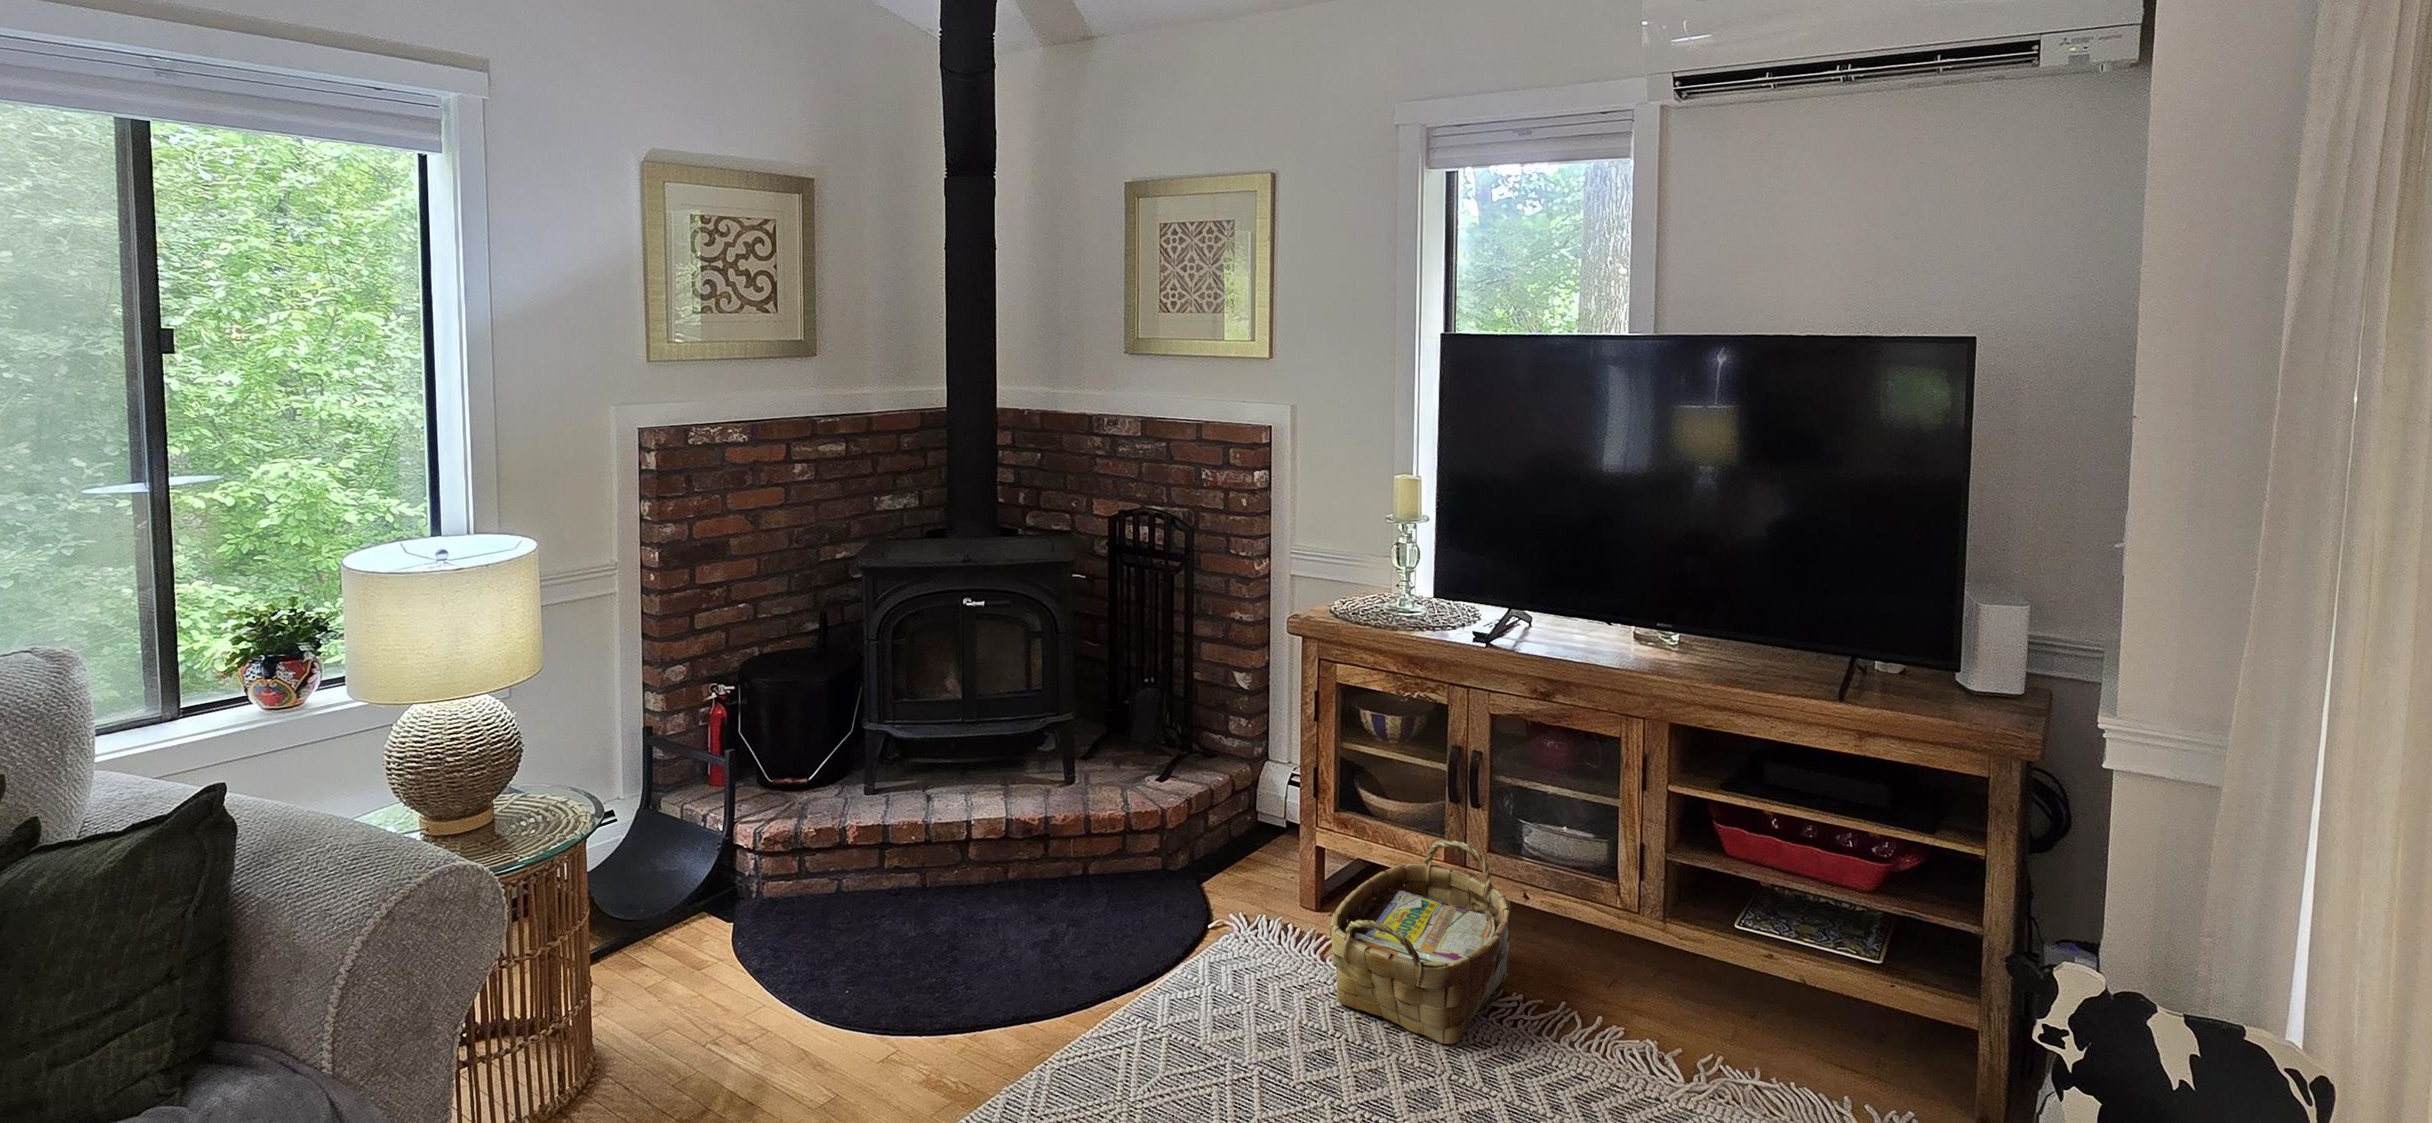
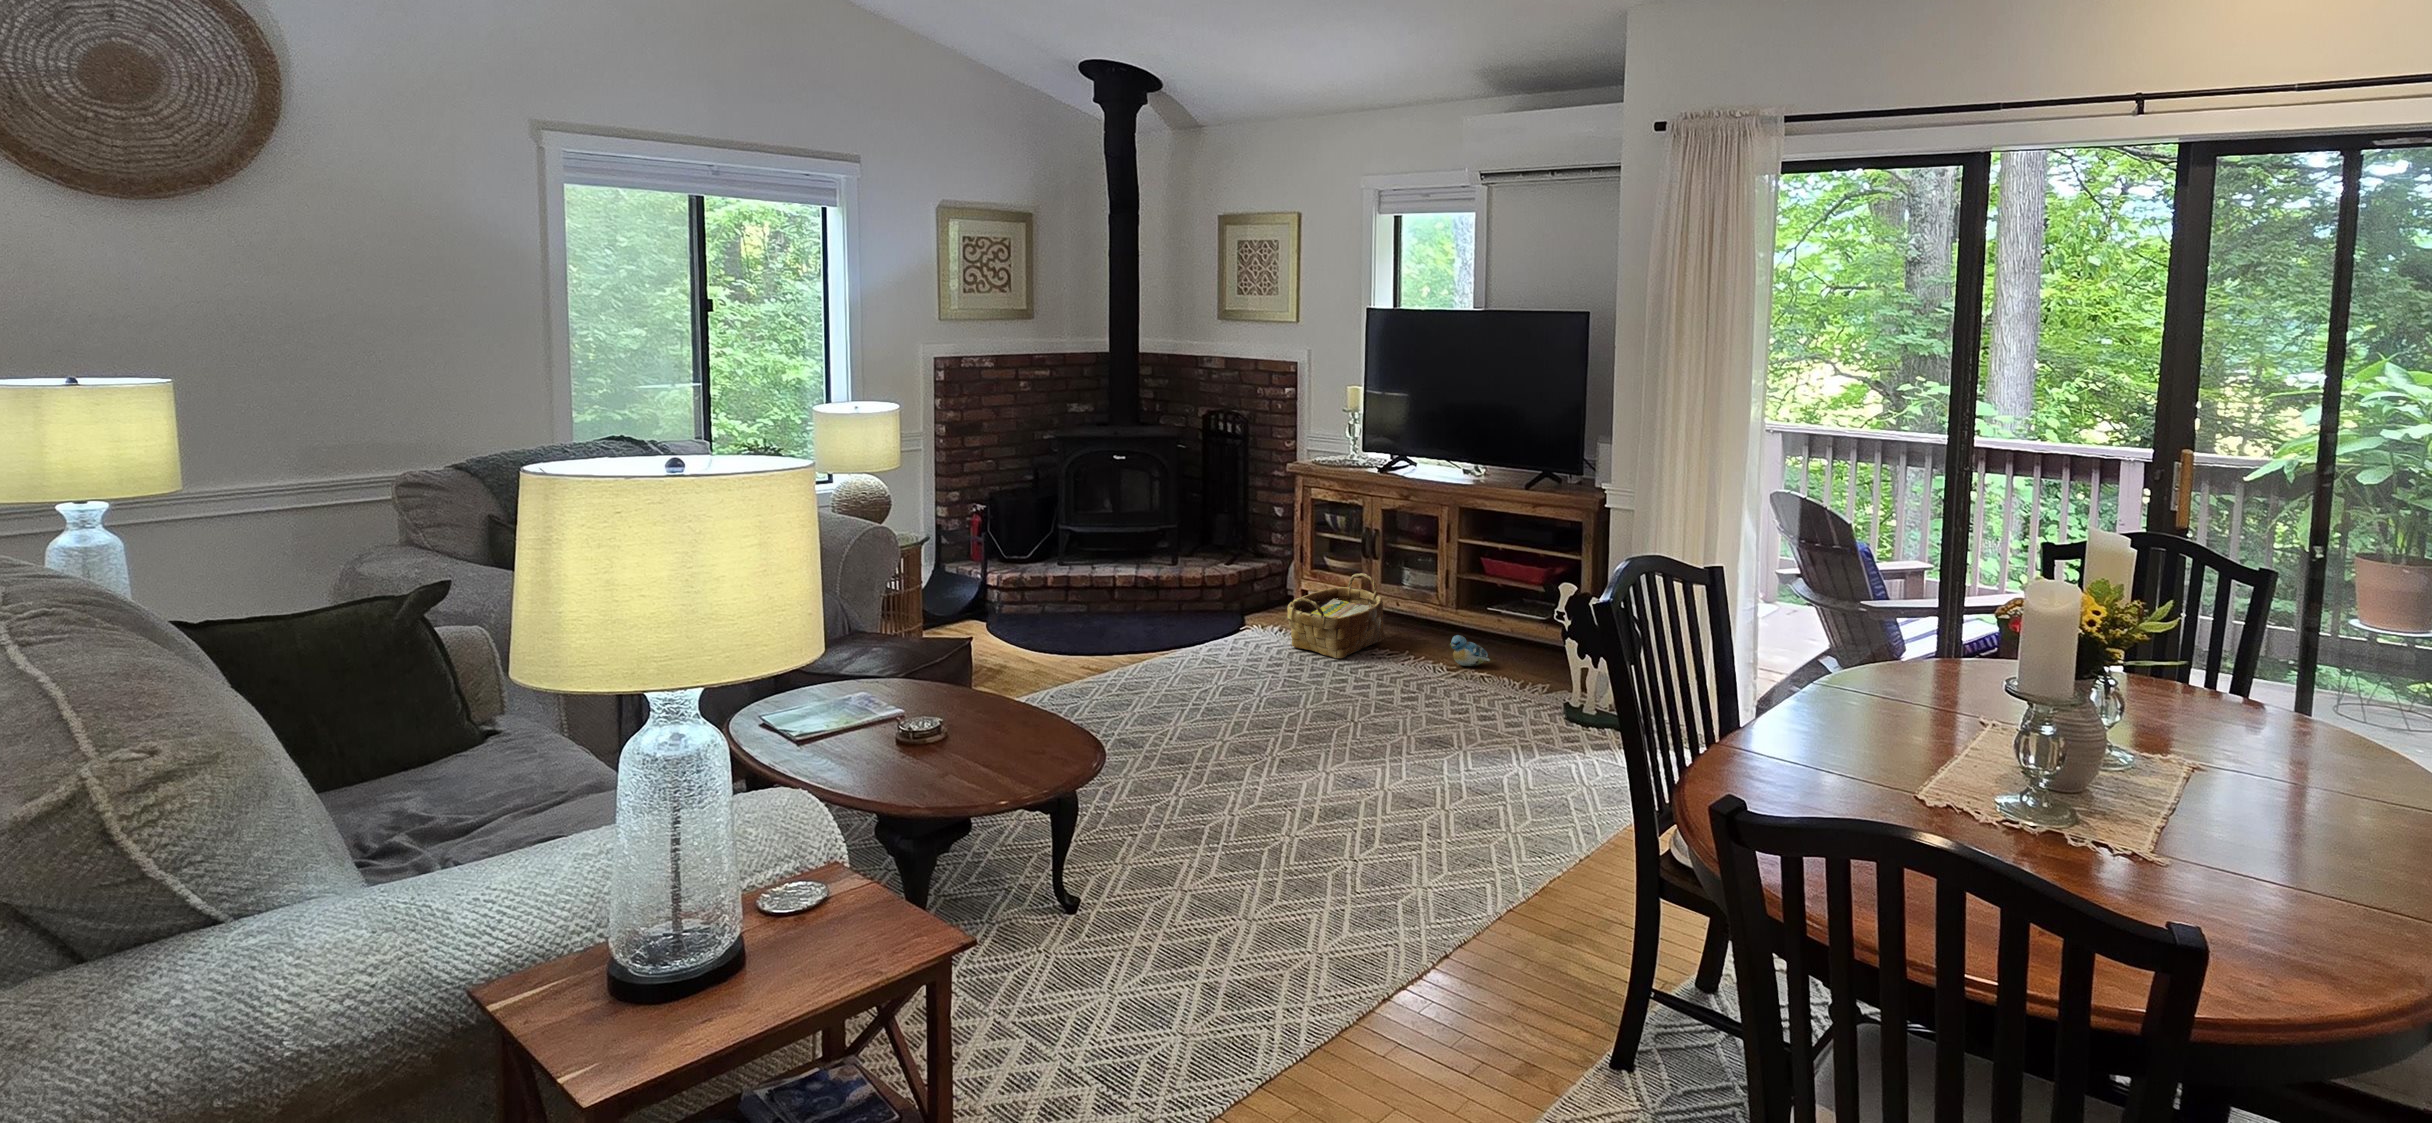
plush toy: none [1684,1001,1773,1065] -> present [1449,635,1492,666]

